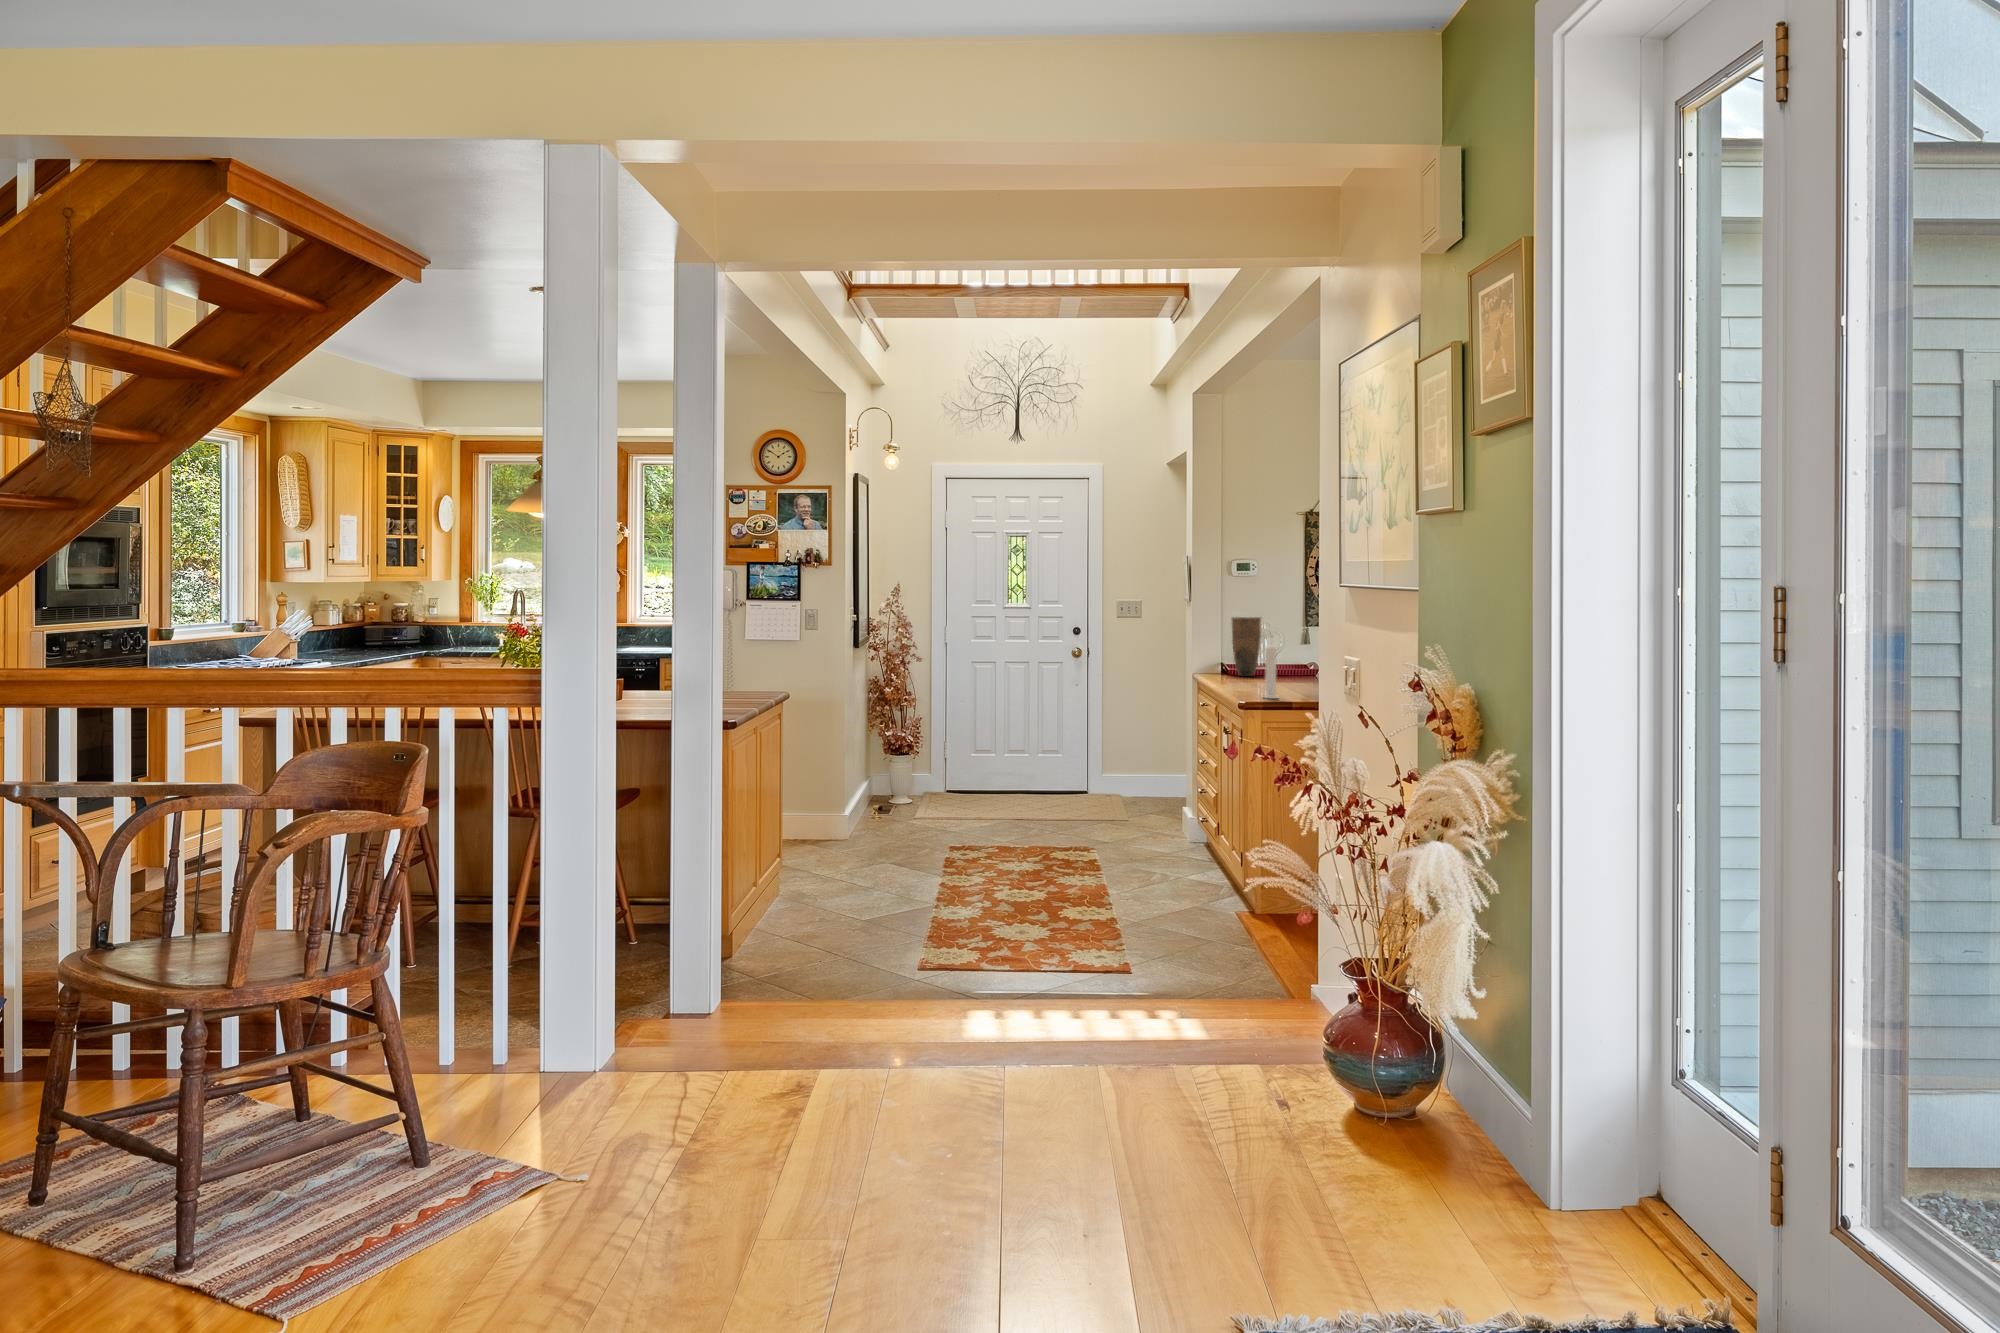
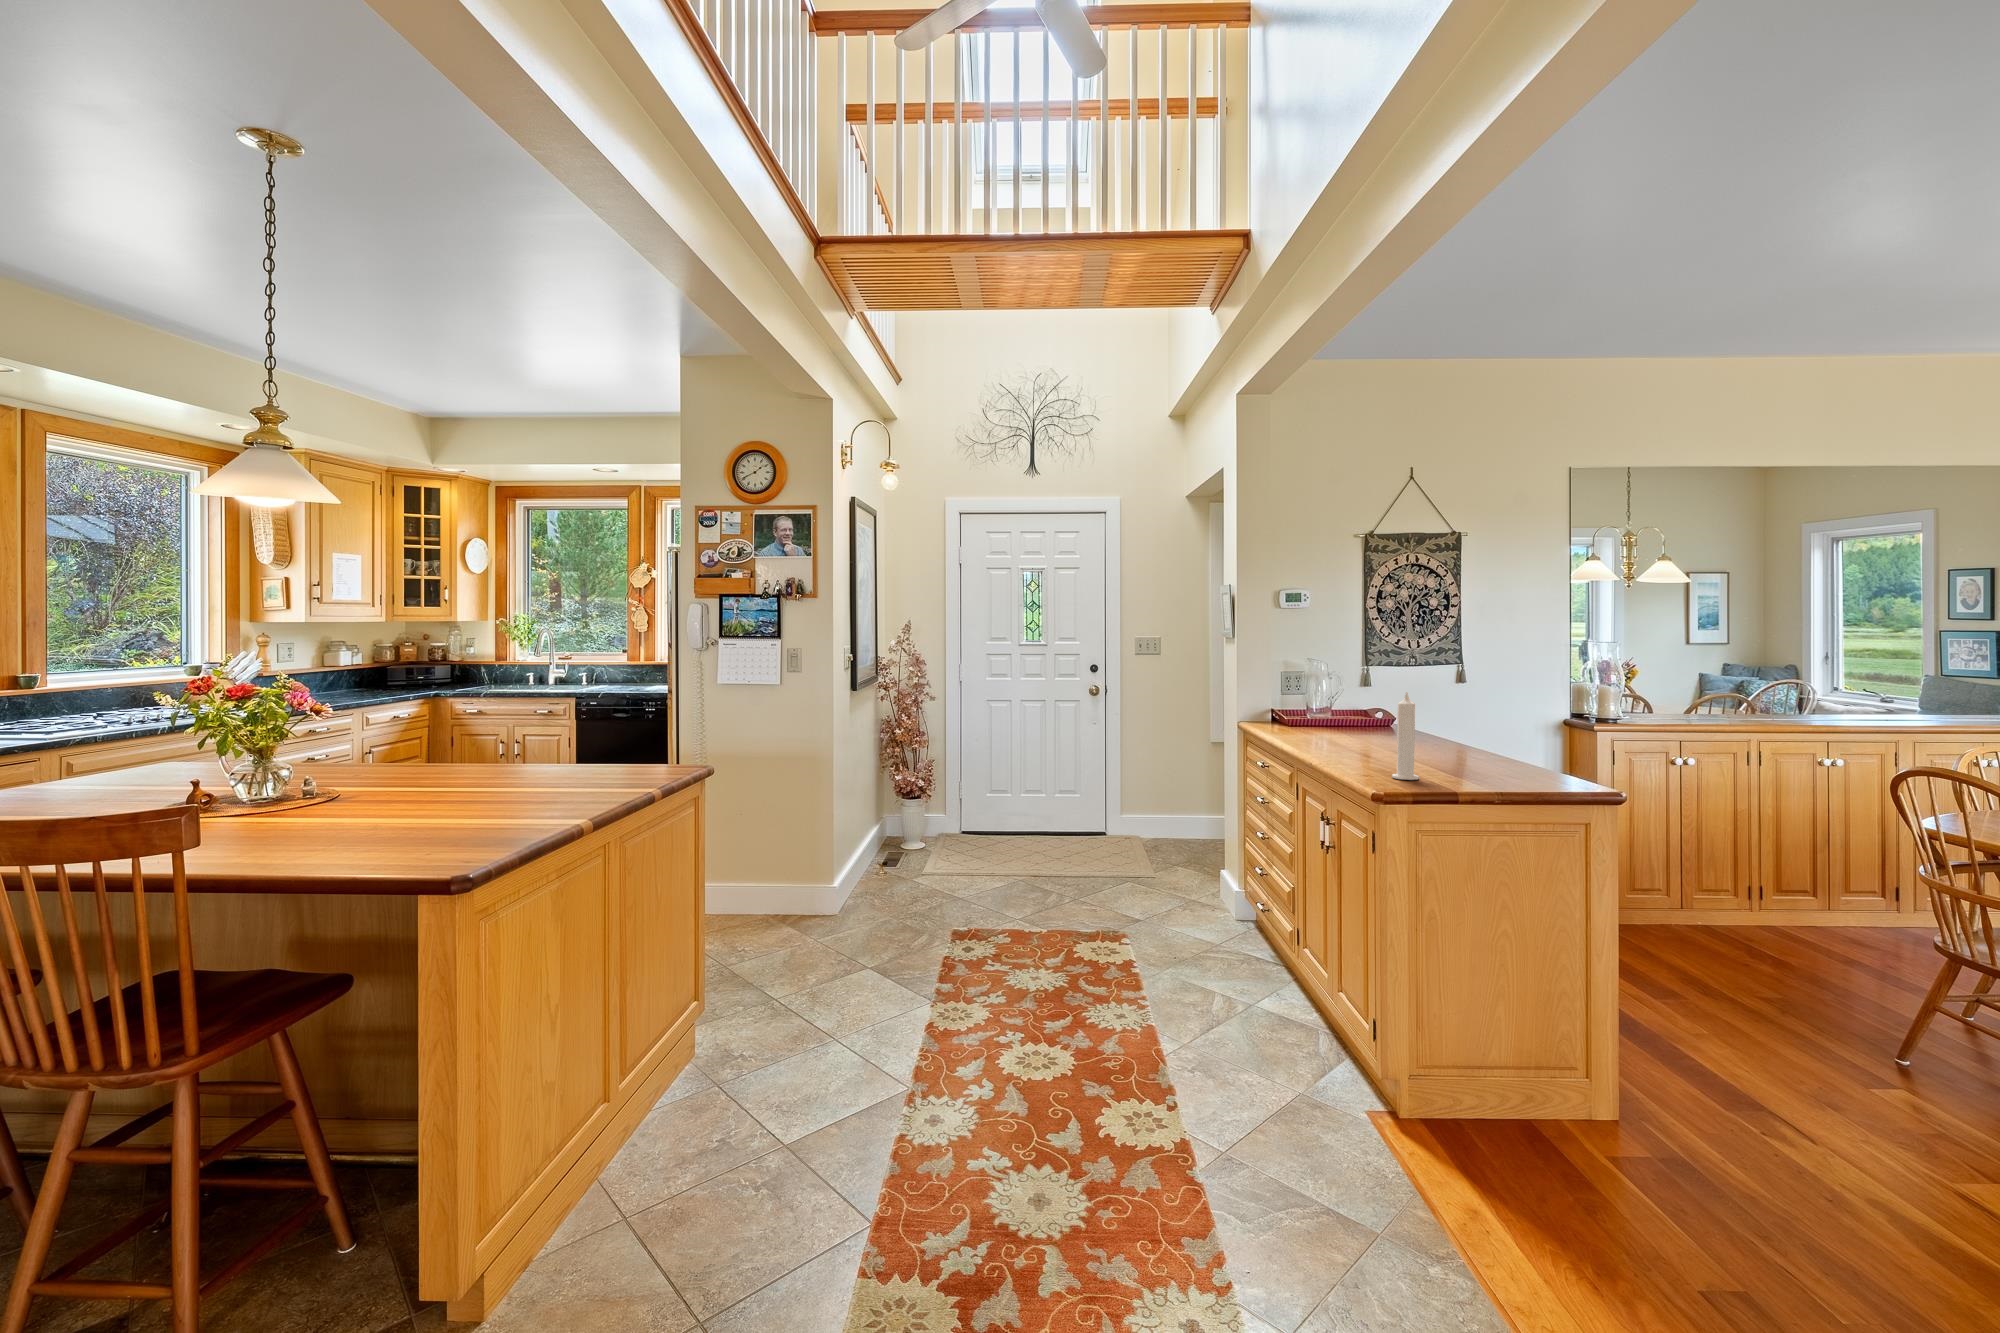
vase: present [1231,617,1261,676] -> none [1289,655,1328,727]

